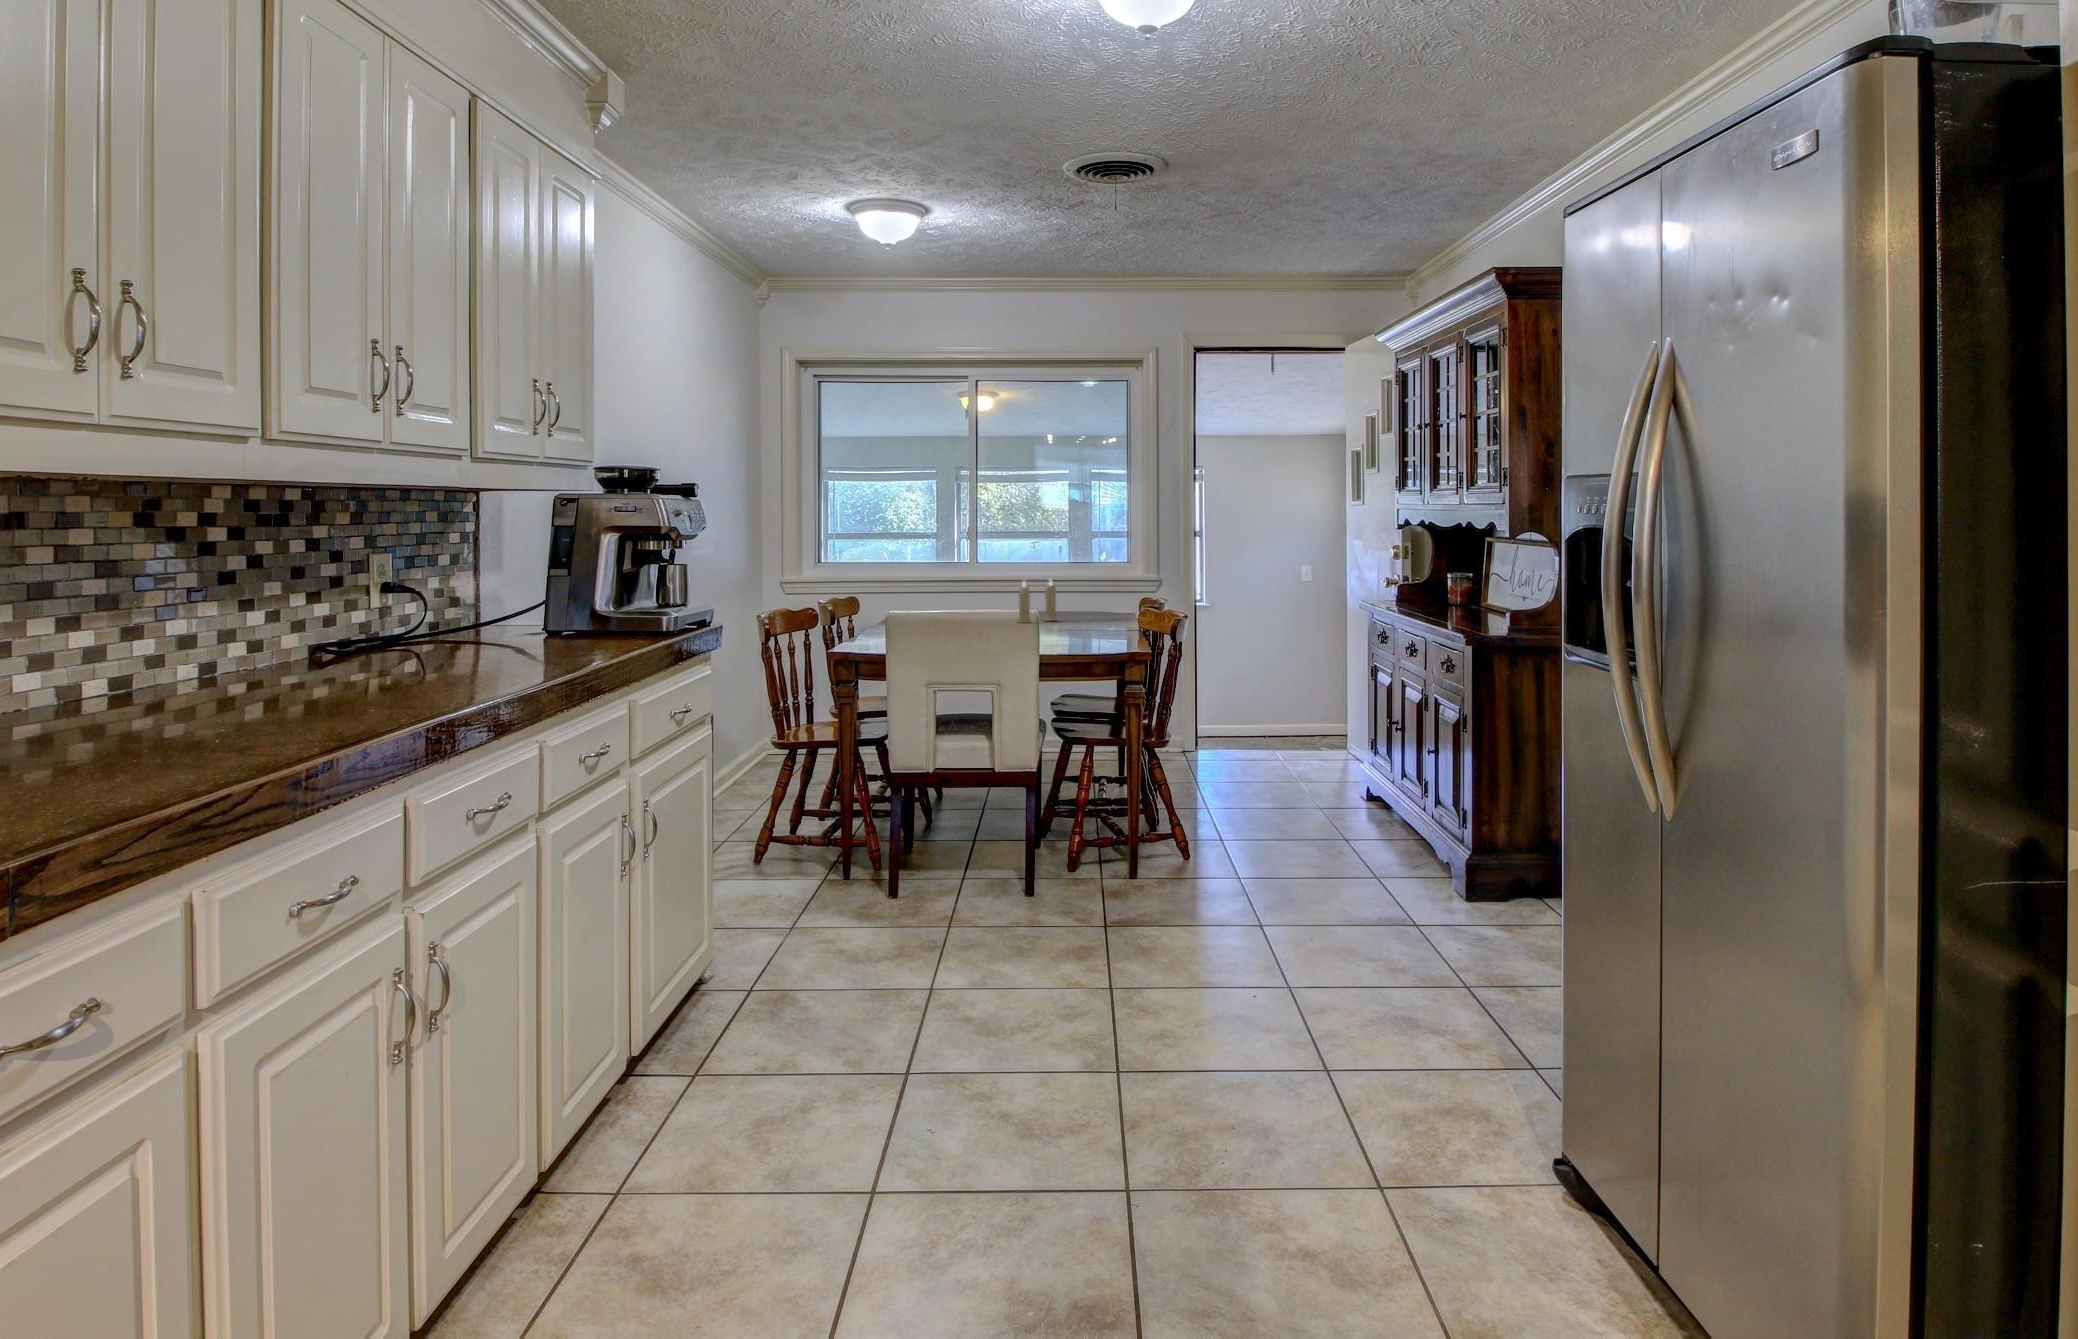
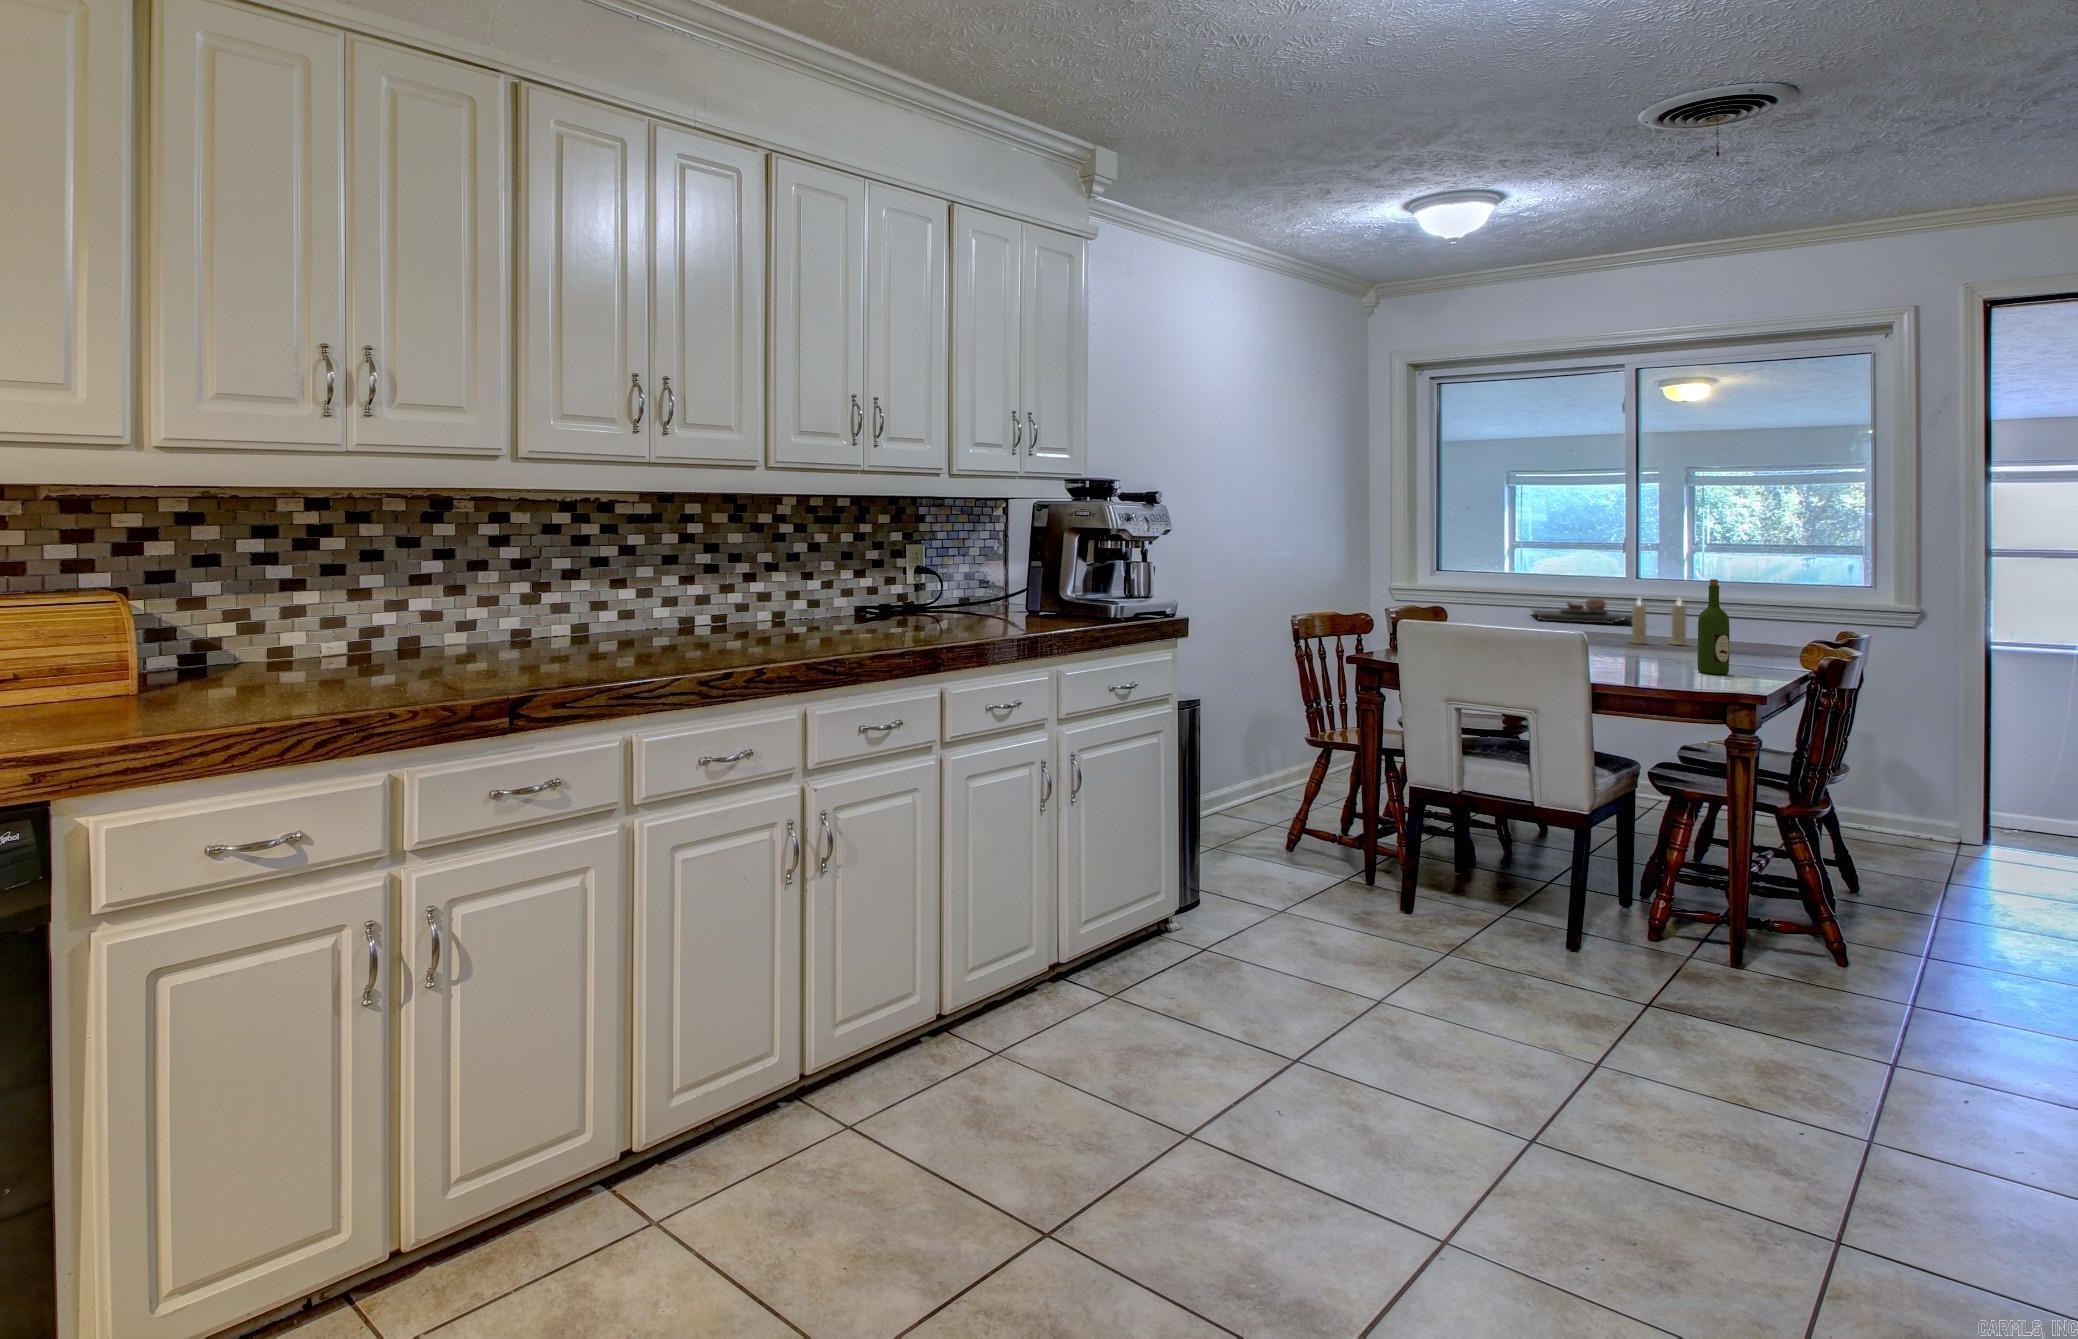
wine bottle: none [1102,559,1124,642] -> present [1698,579,1729,674]
plate: none [905,585,1002,609] -> present [1532,598,1632,624]

